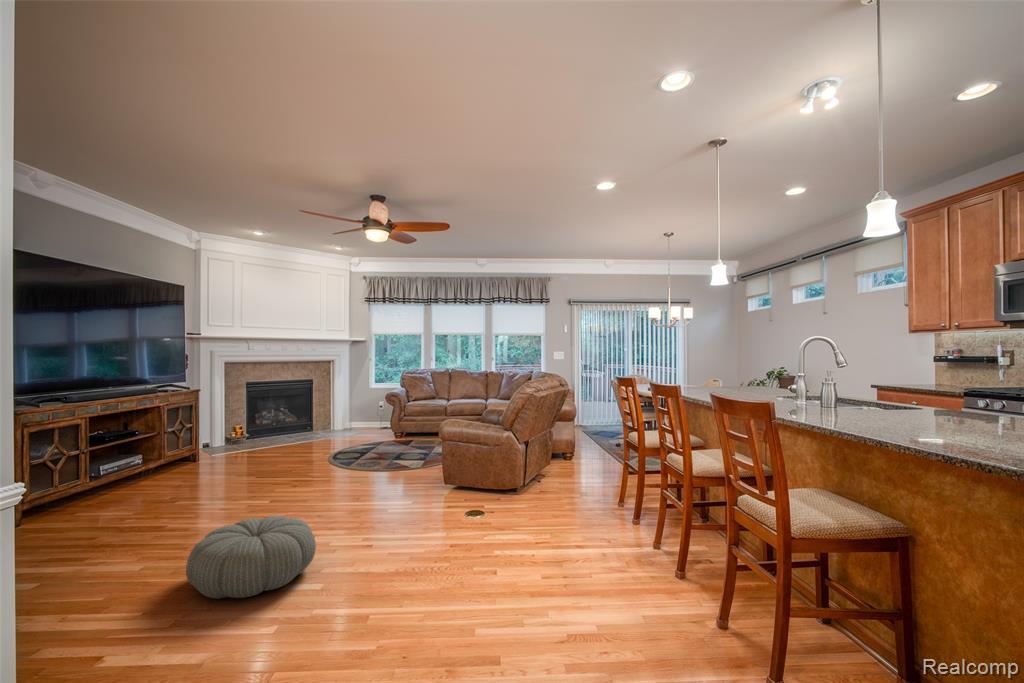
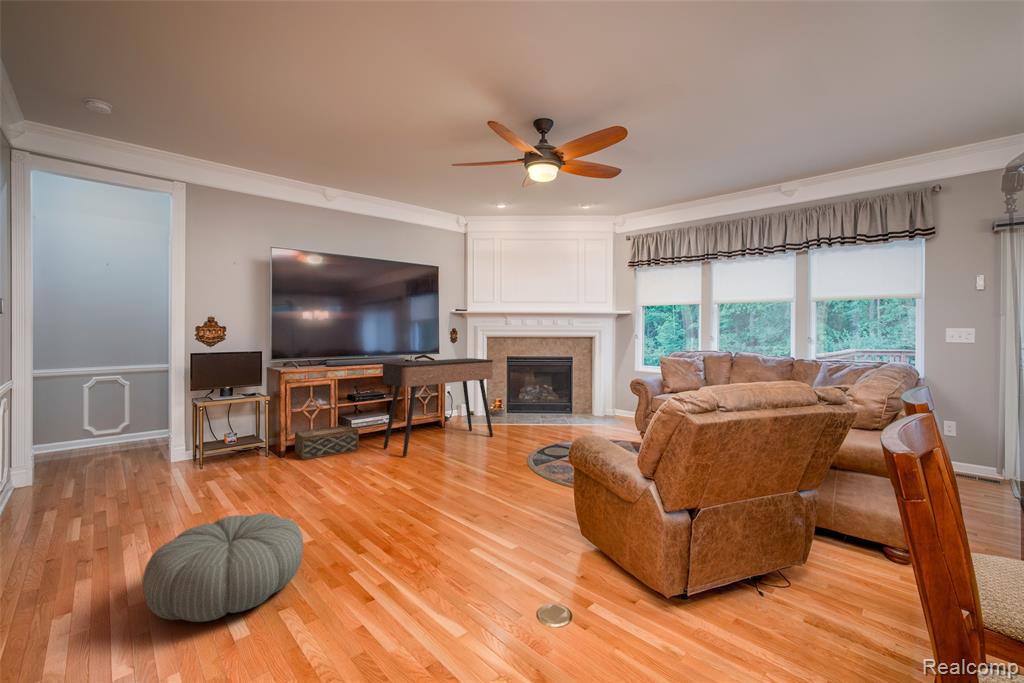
console table: none [166,384,271,488] -> present [383,358,493,457]
woven basket: none [37,471,135,518] -> present [295,425,359,460]

